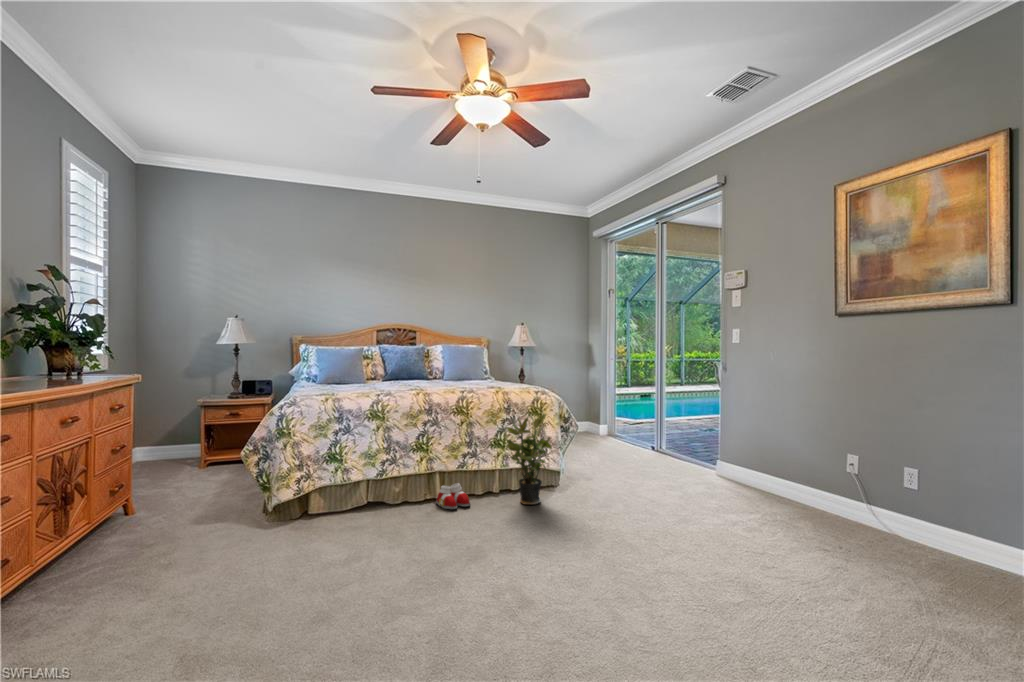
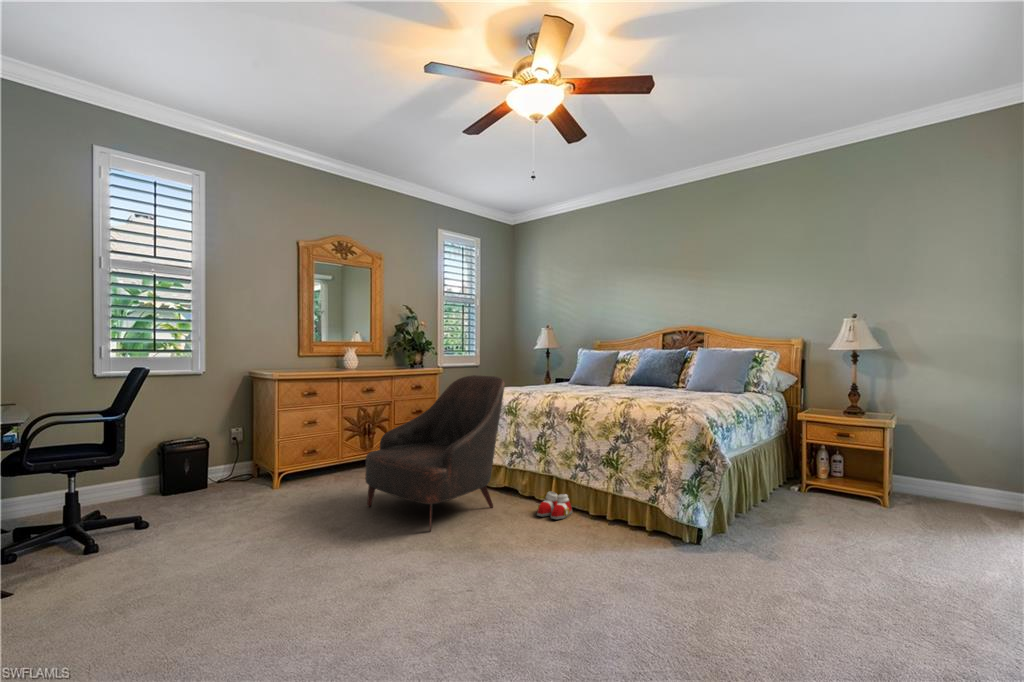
armchair: none [274,378,433,579] -> present [366,375,505,531]
potted plant: present [506,413,552,505] -> none [577,429,641,546]

